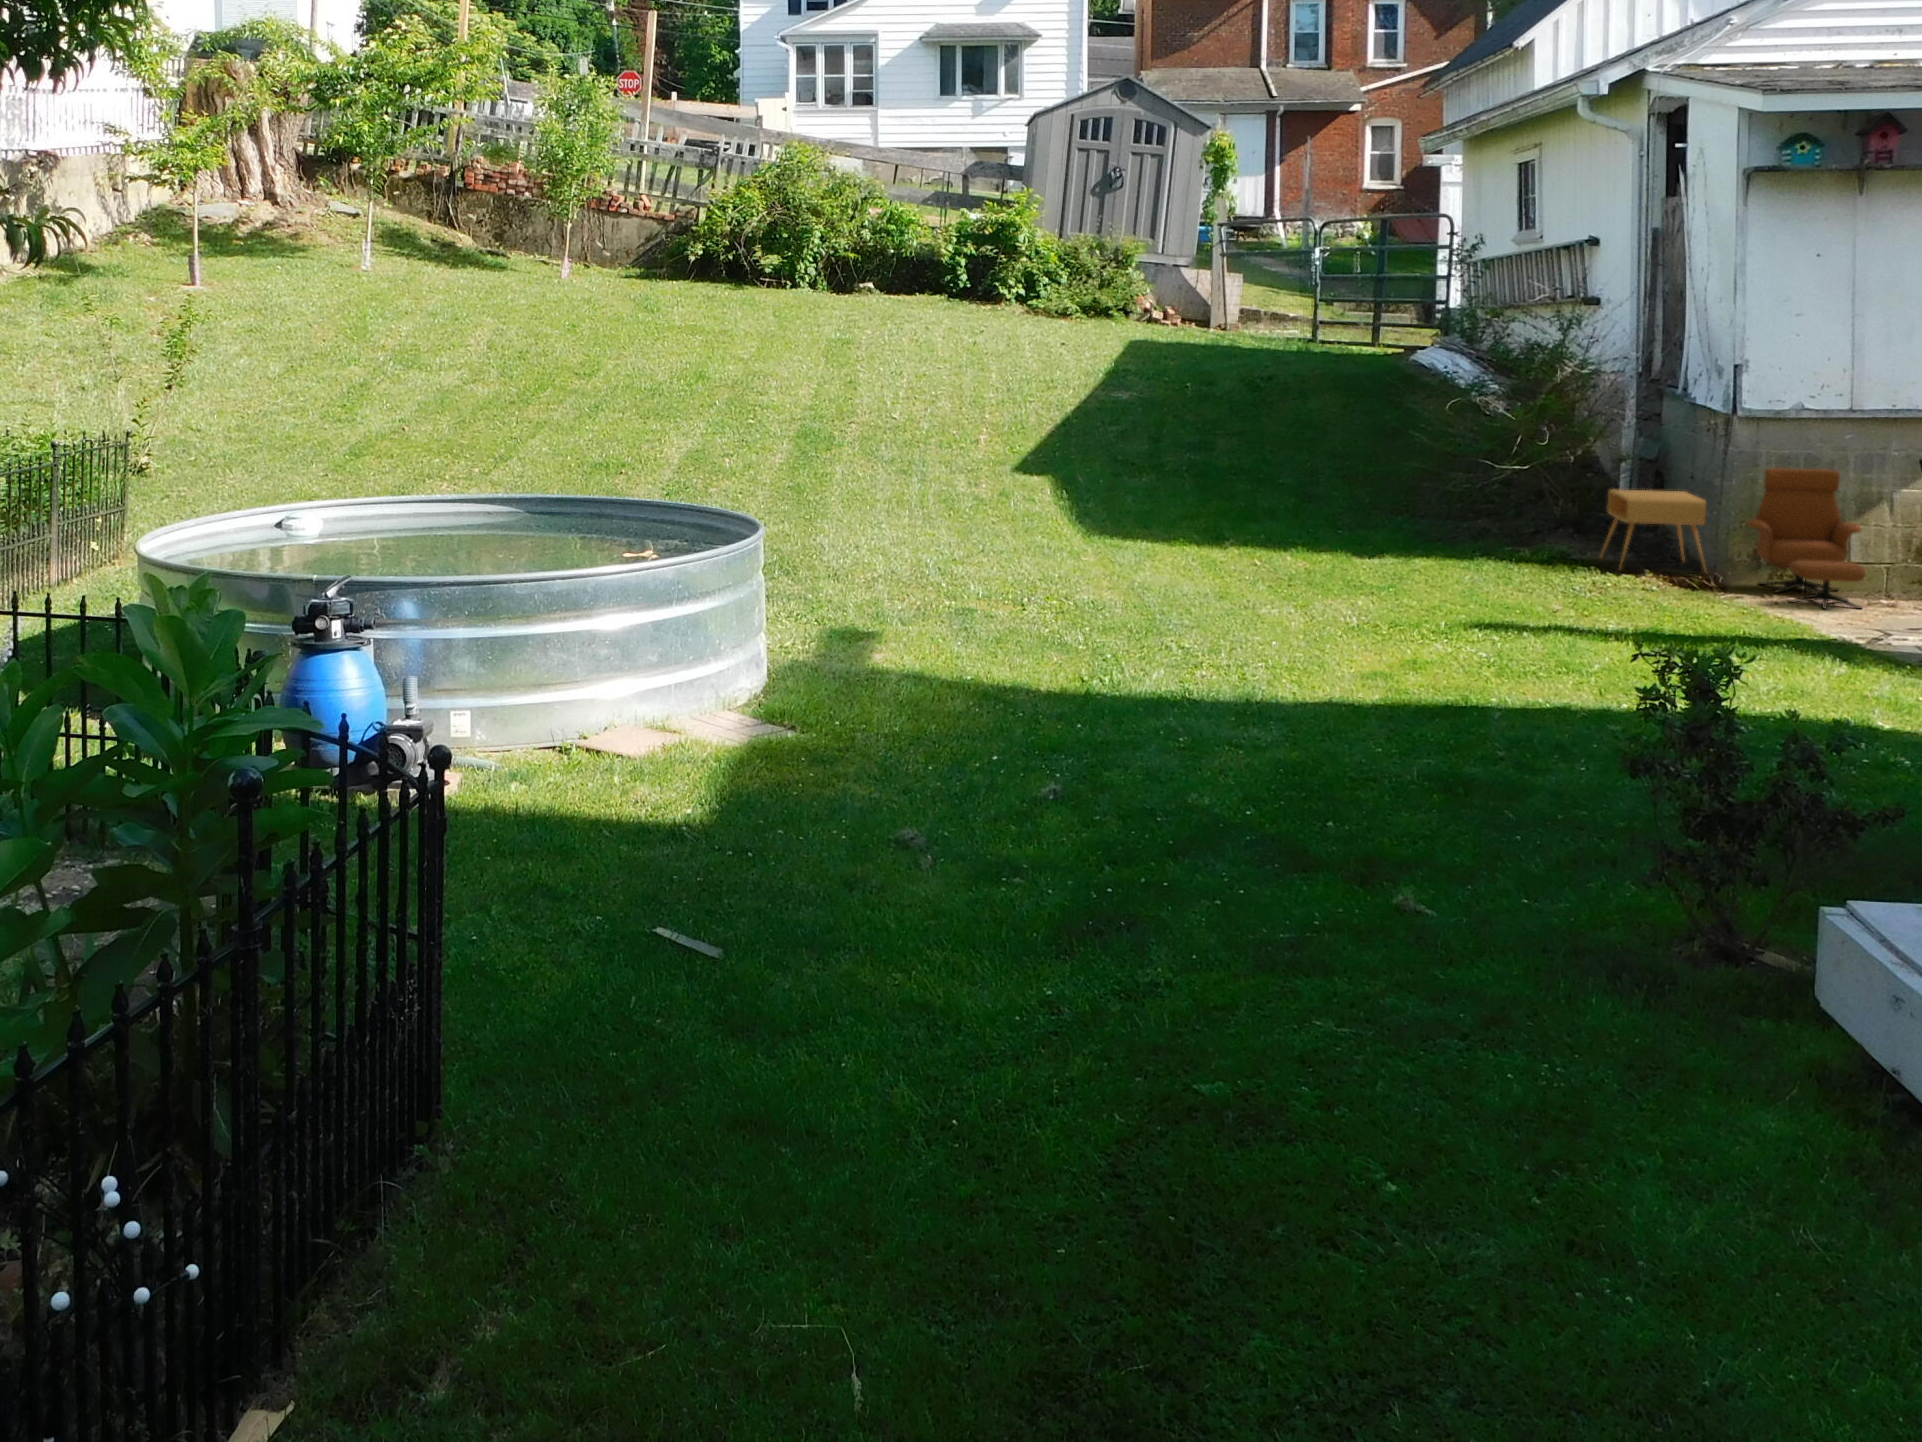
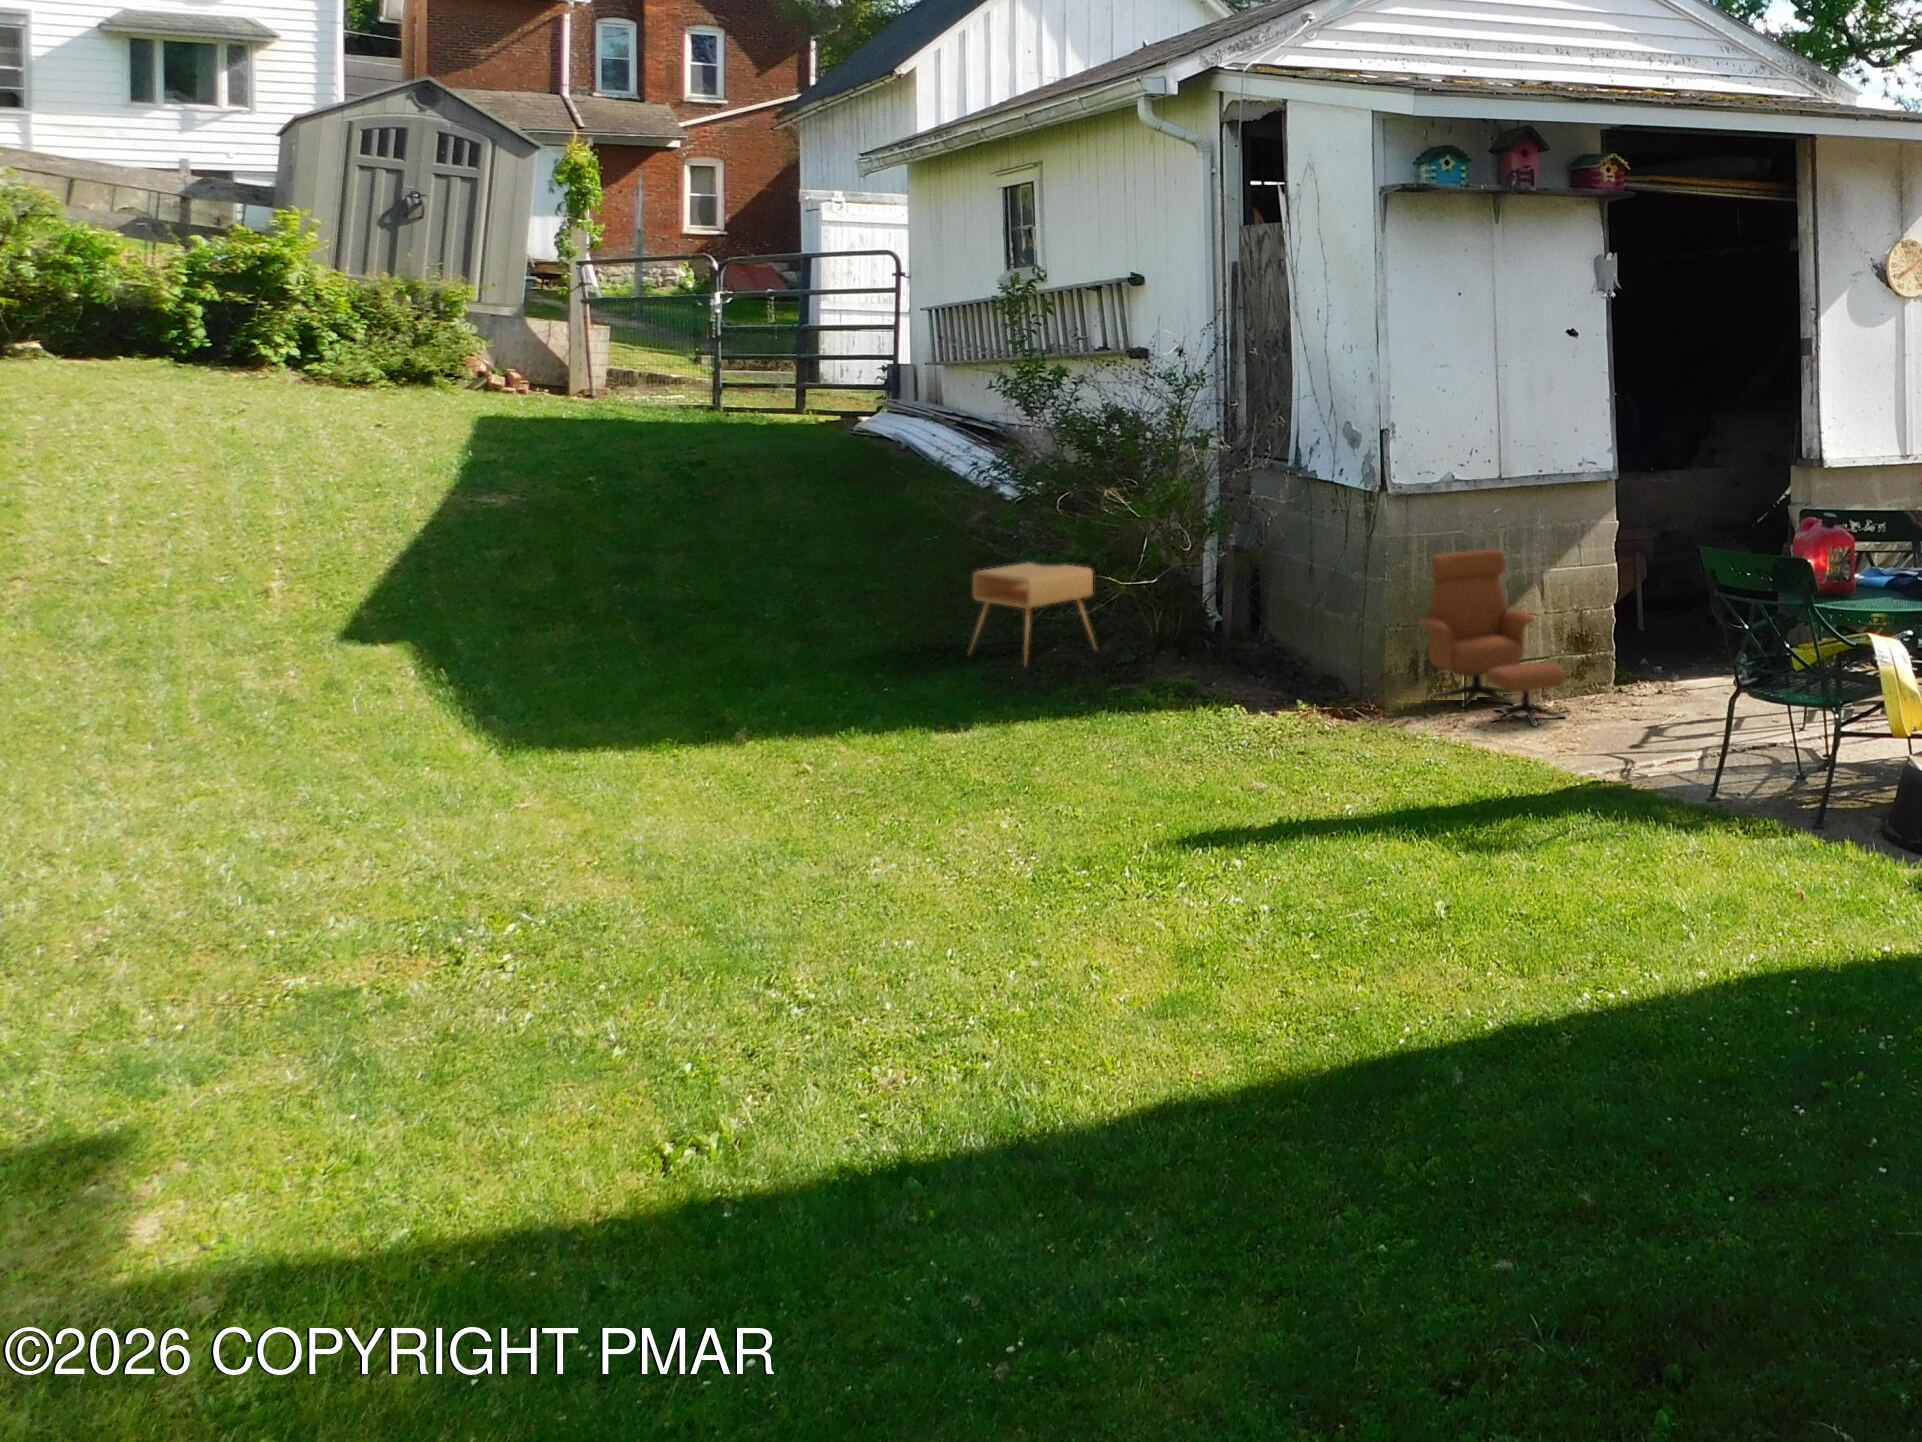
side table: present [1599,490,1707,572] -> present [969,563,1095,665]

